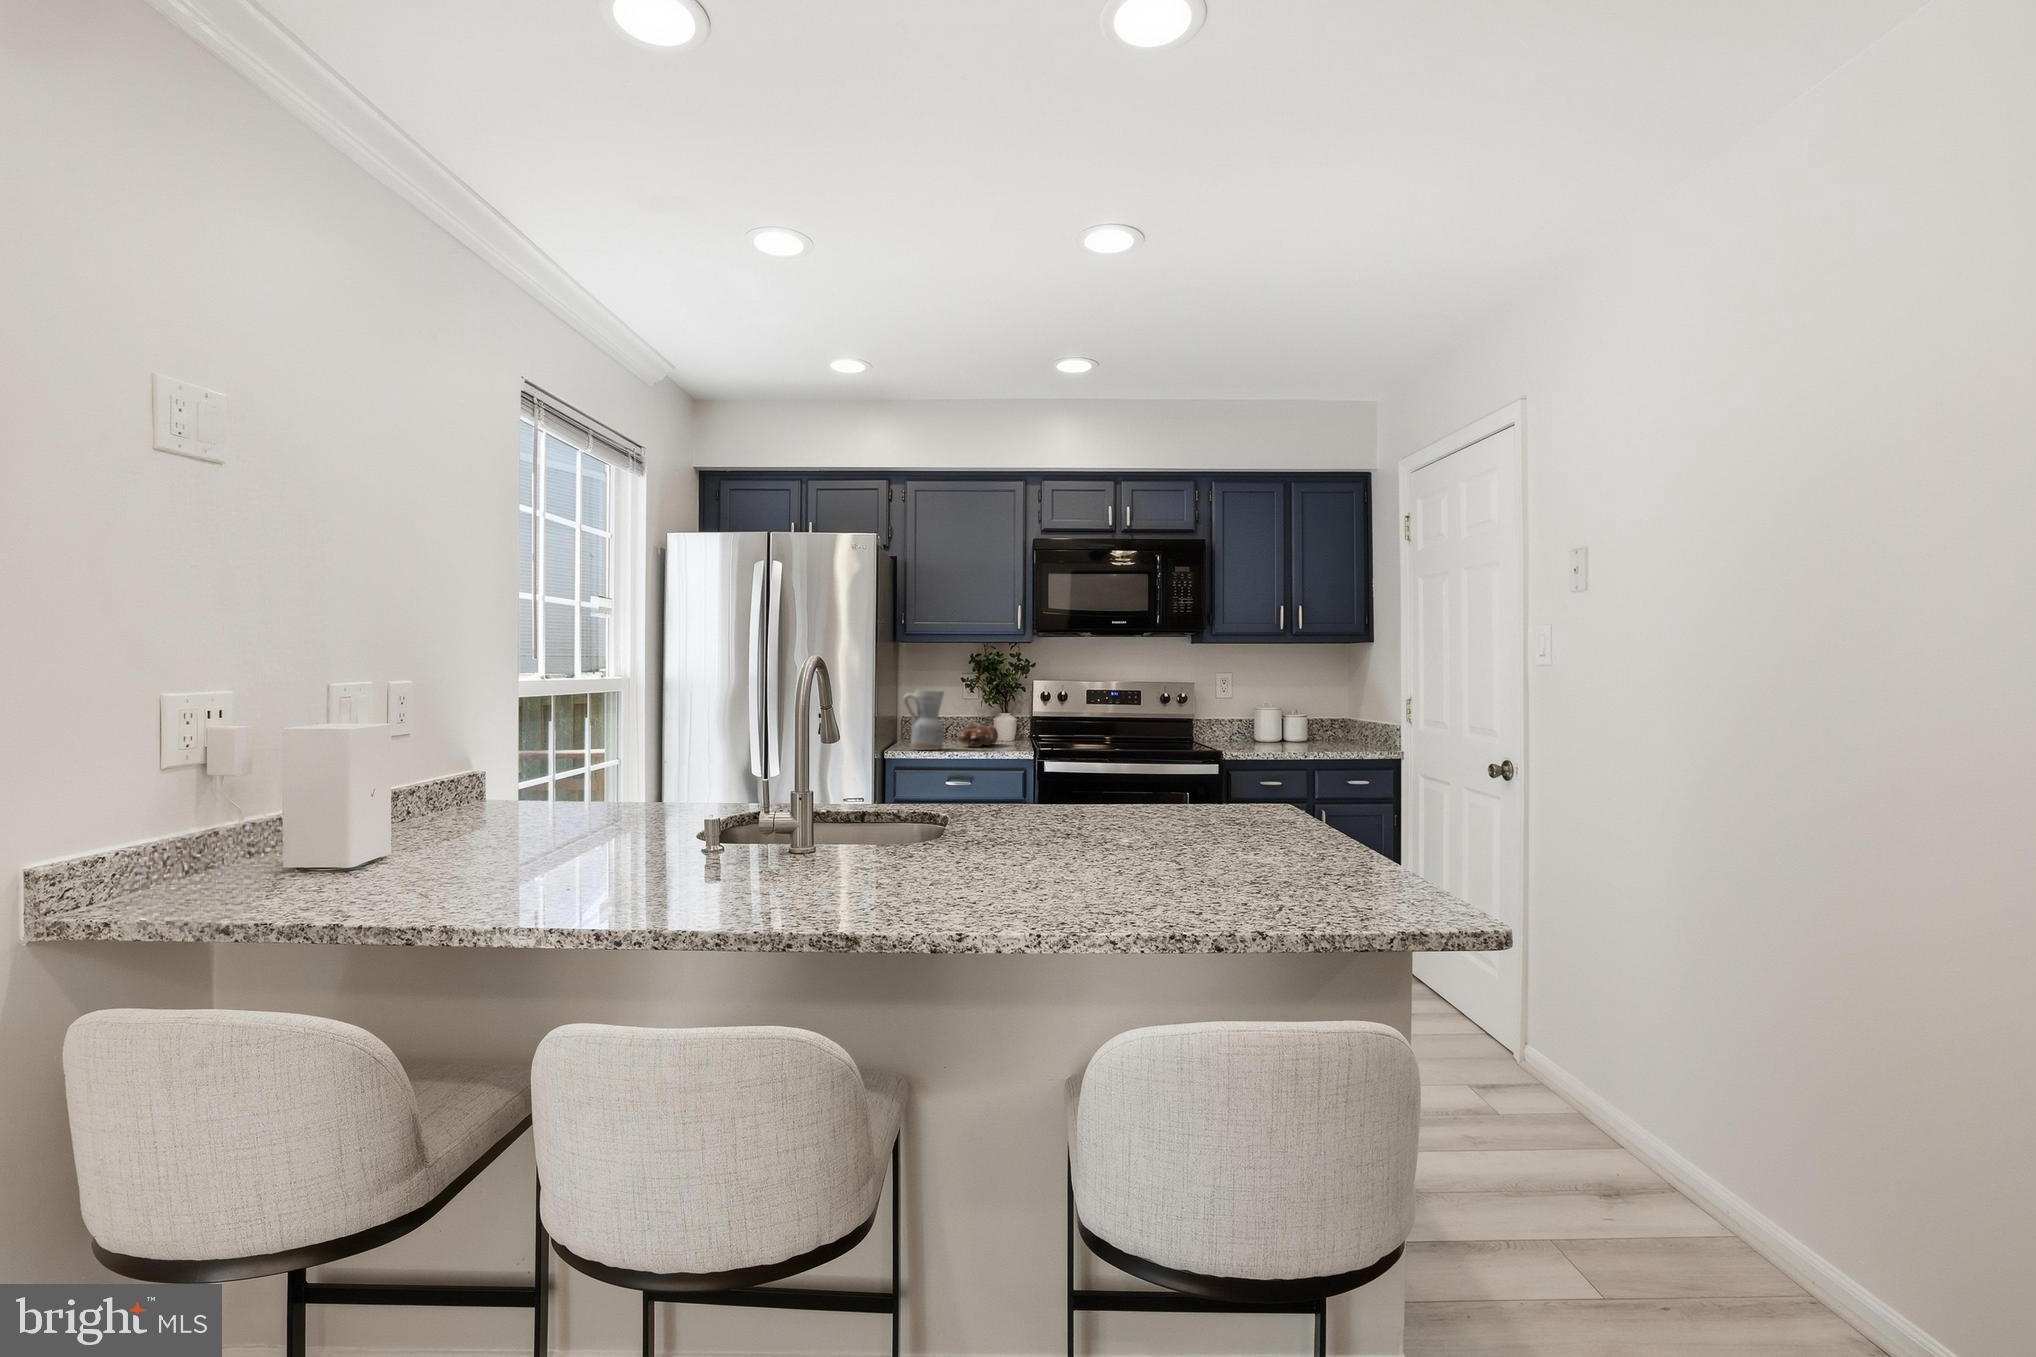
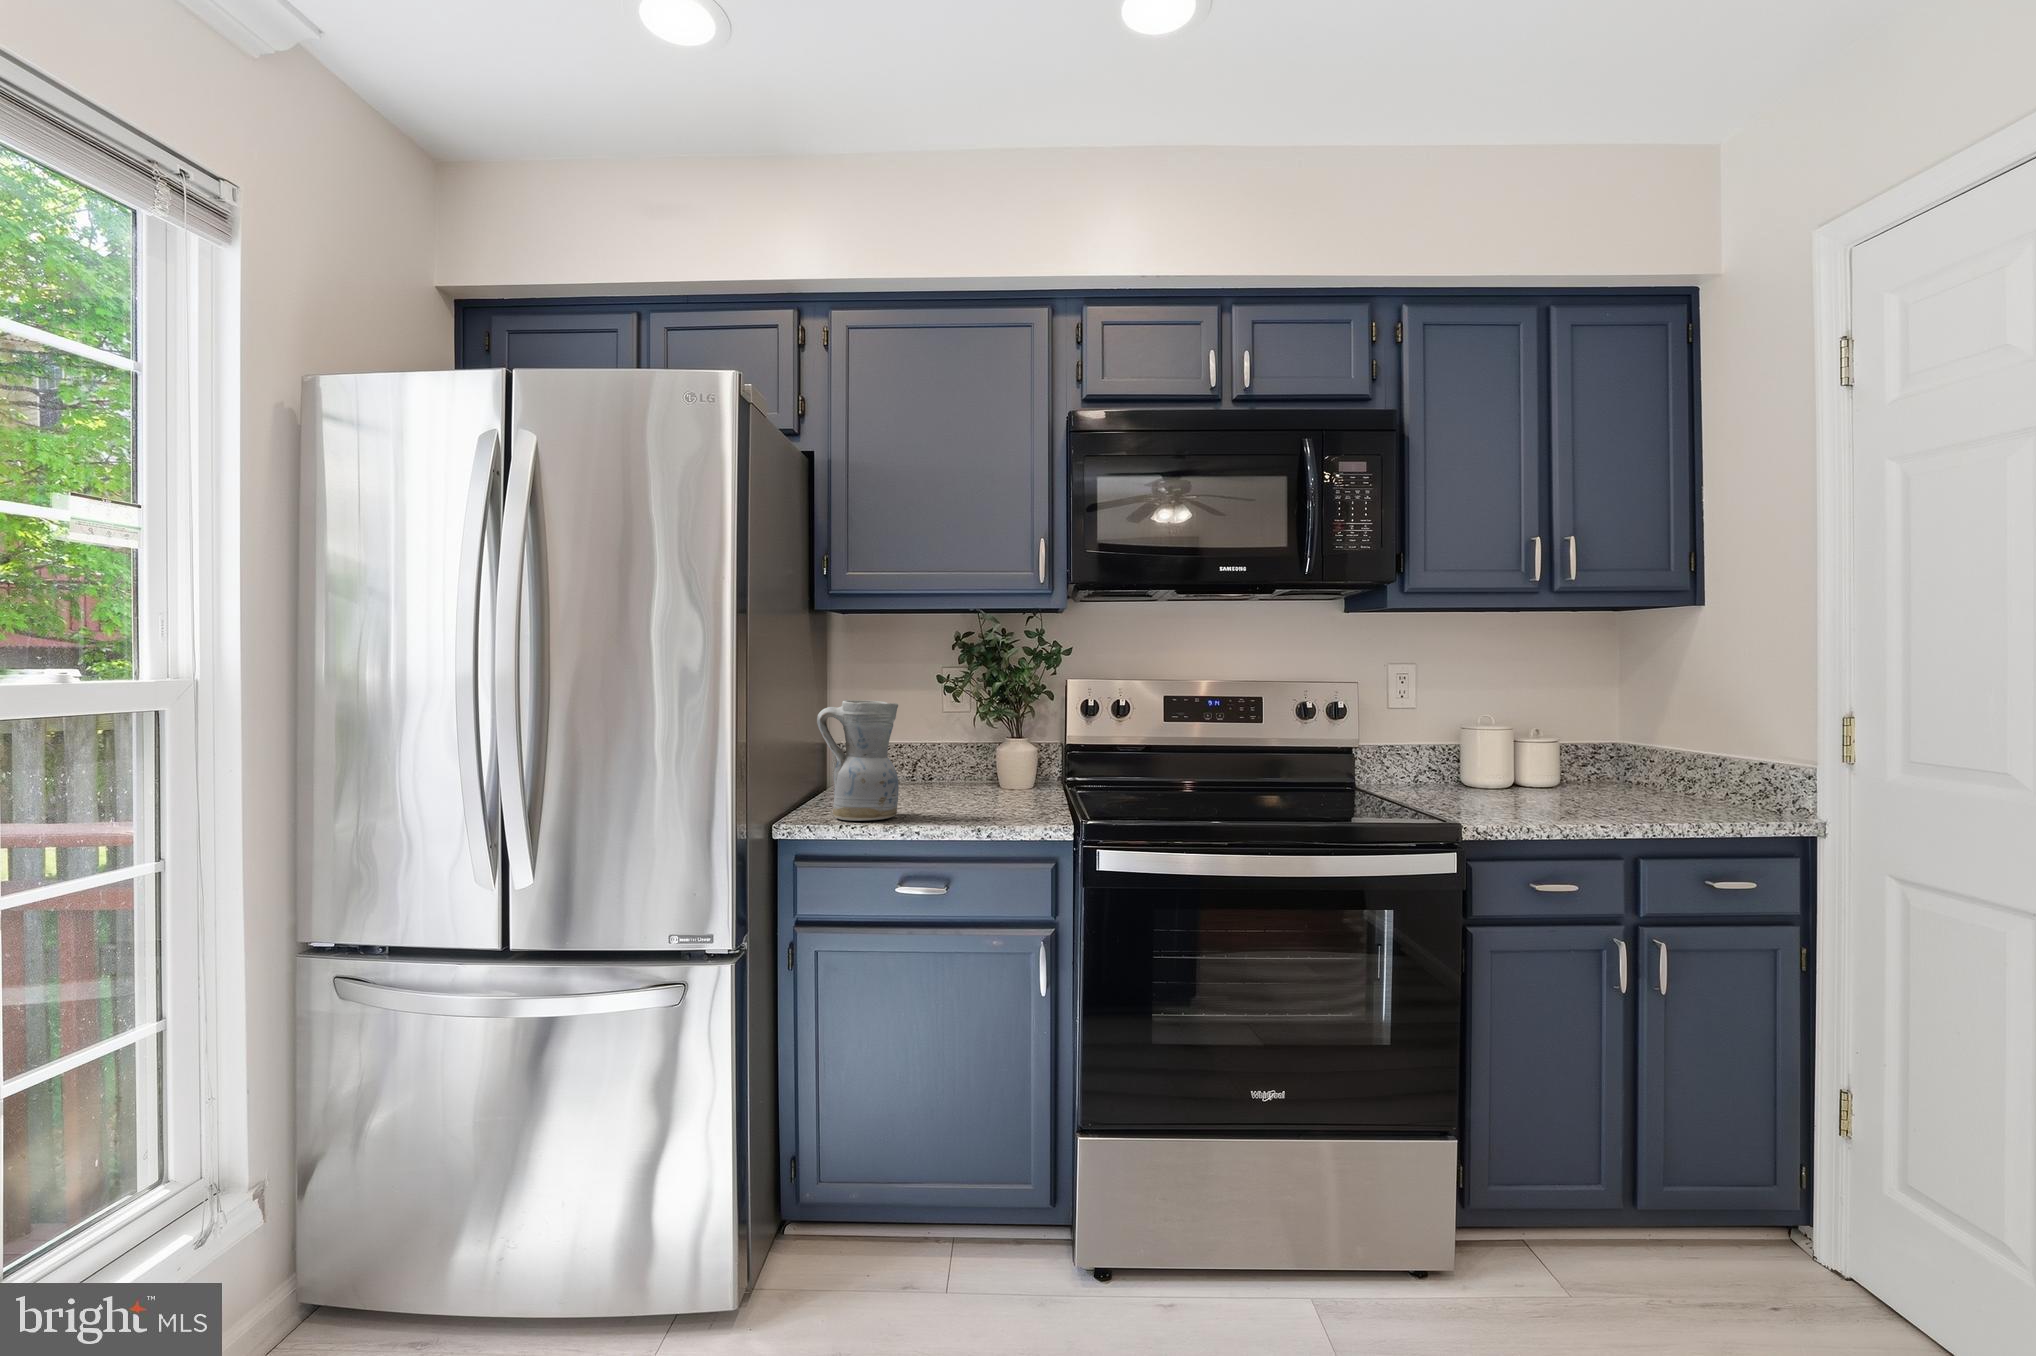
bread loaf: present [958,725,998,747] -> none [928,764,1004,808]

